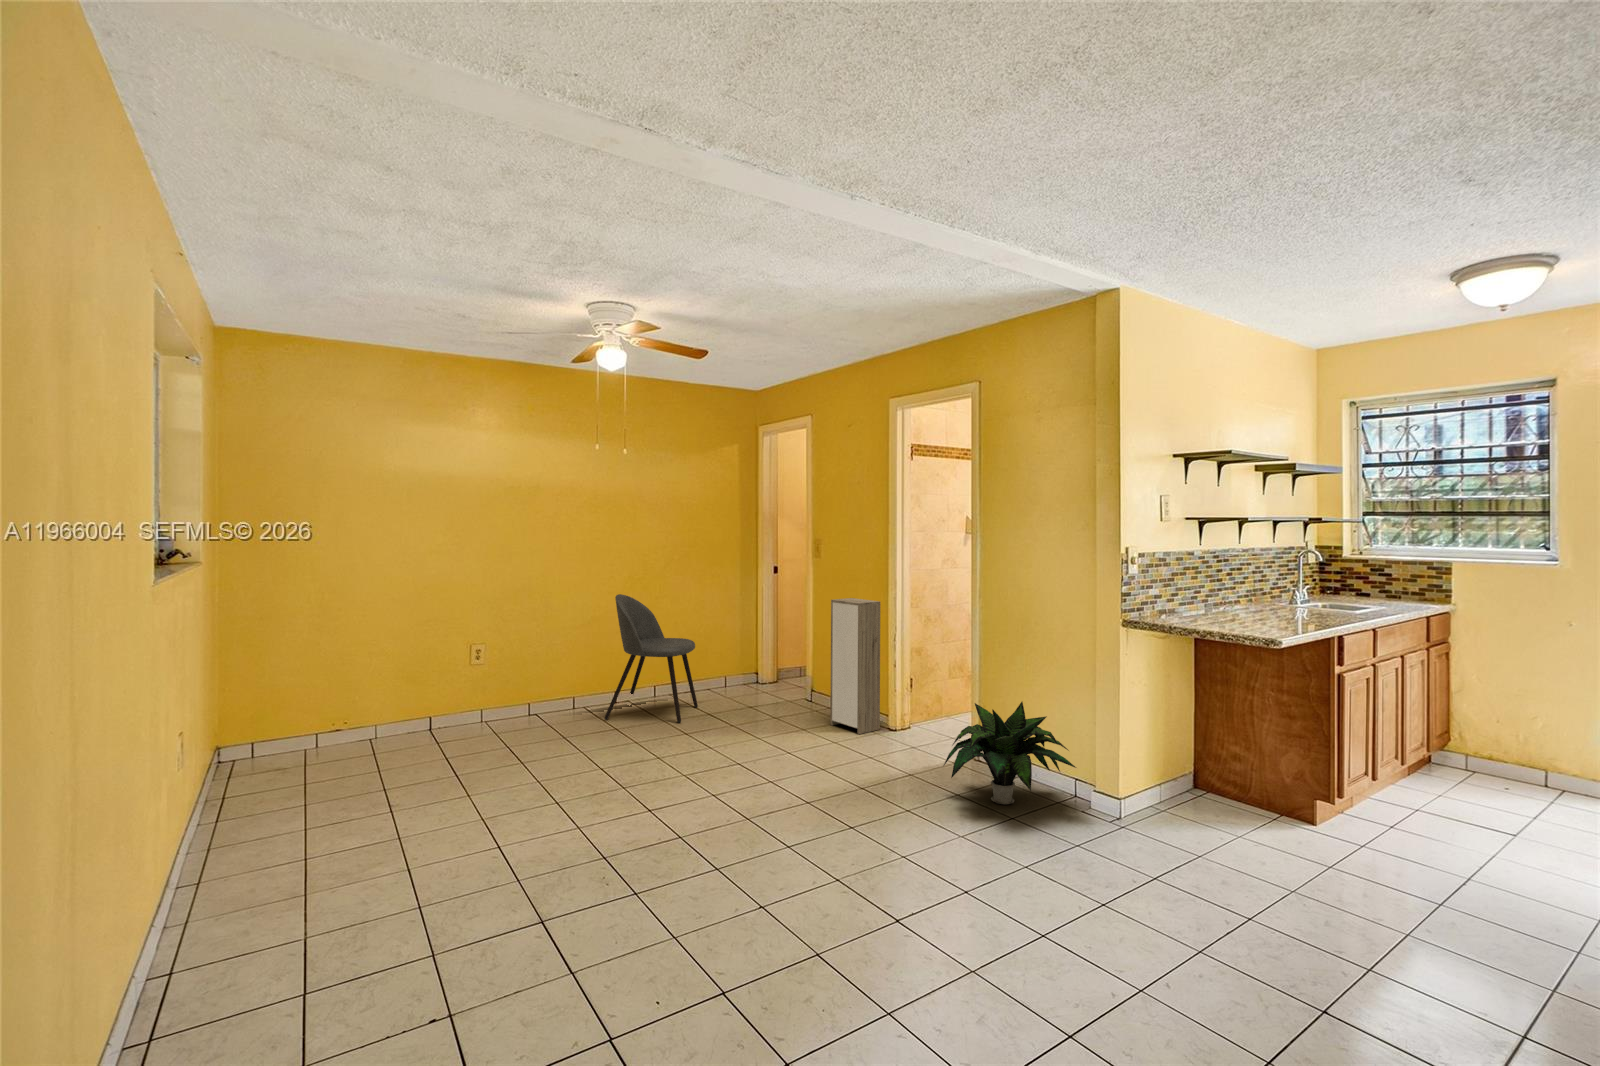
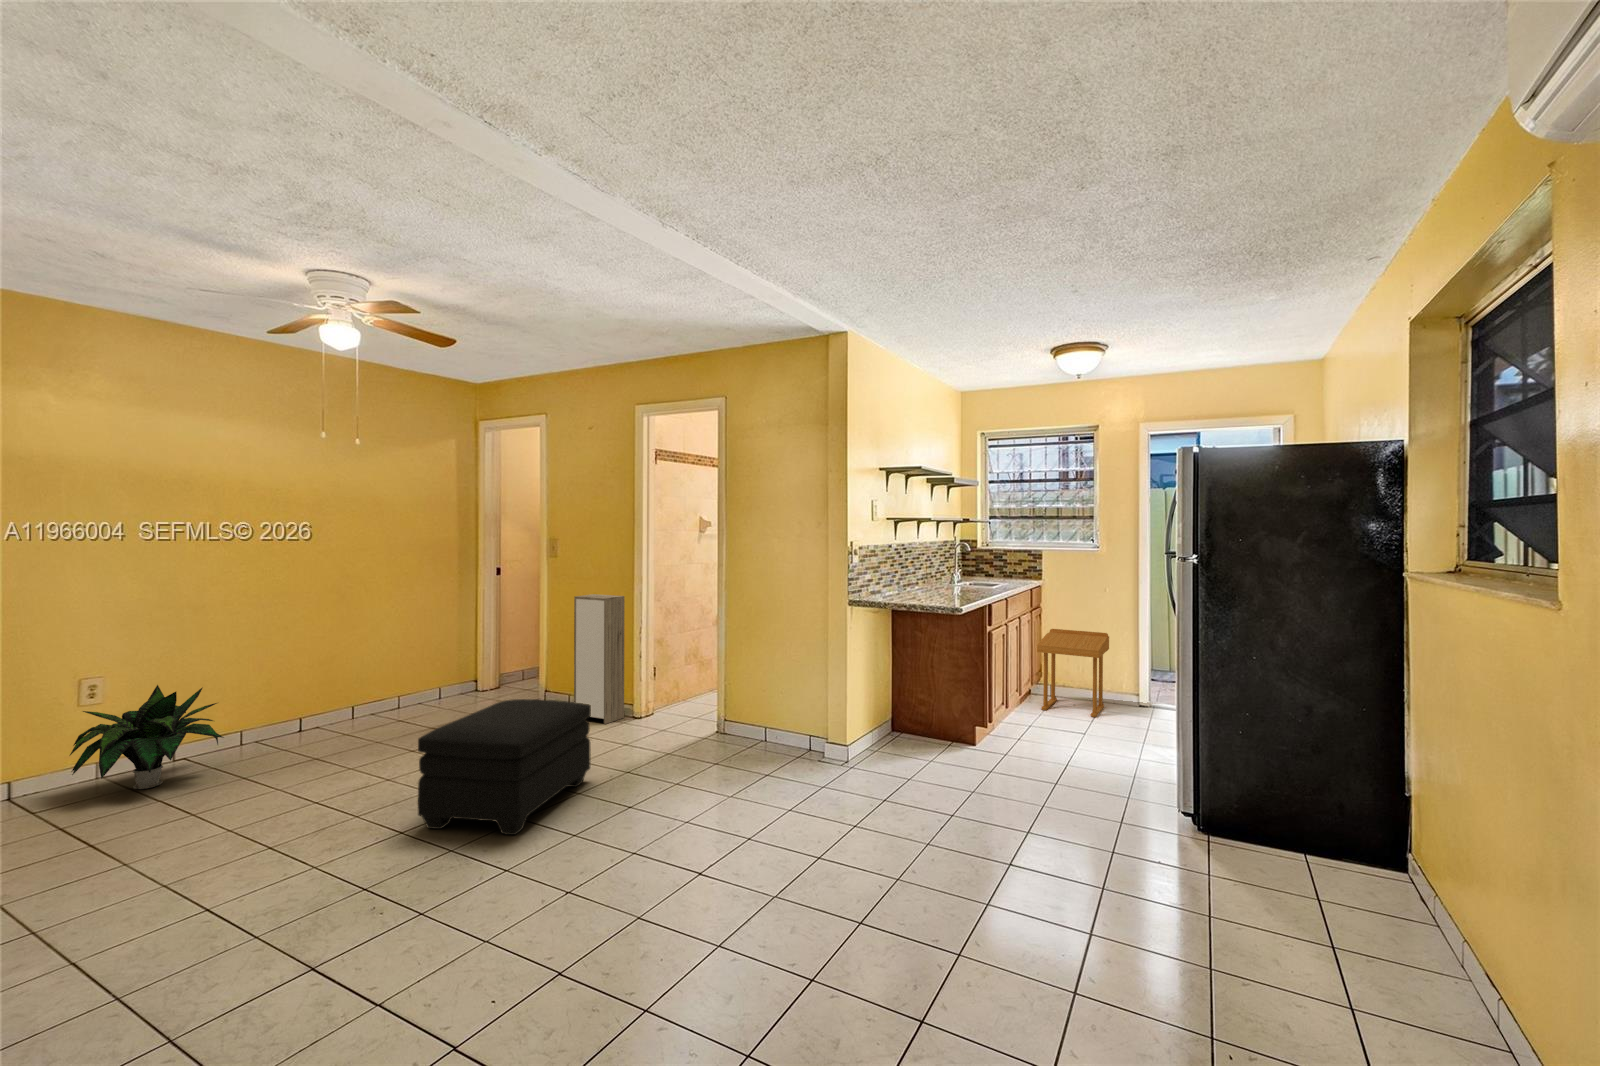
dining chair: present [605,594,698,723] -> none [306,601,420,743]
side table: none [1434,674,1574,810] -> present [1037,629,1109,717]
ottoman: none [661,701,825,836] -> present [418,699,591,835]
potted plant: present [944,702,1076,804] -> present [70,685,224,789]

